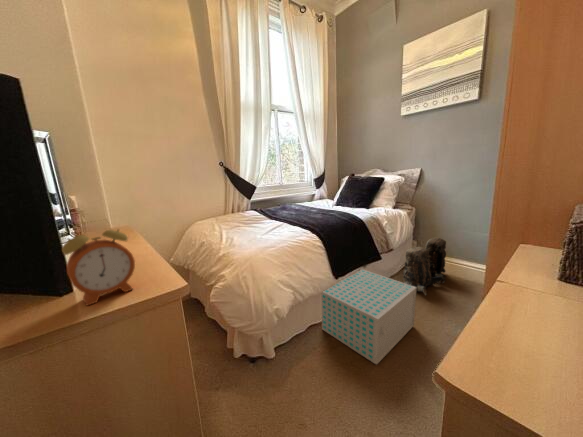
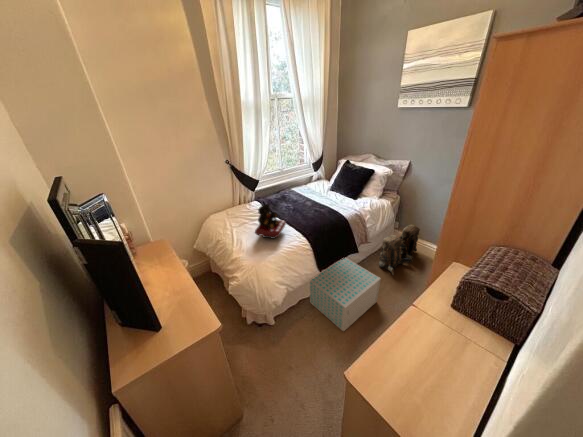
teddy bear: none [251,192,289,234] -> present [255,204,286,239]
alarm clock: present [62,230,135,305] -> none [152,296,190,340]

